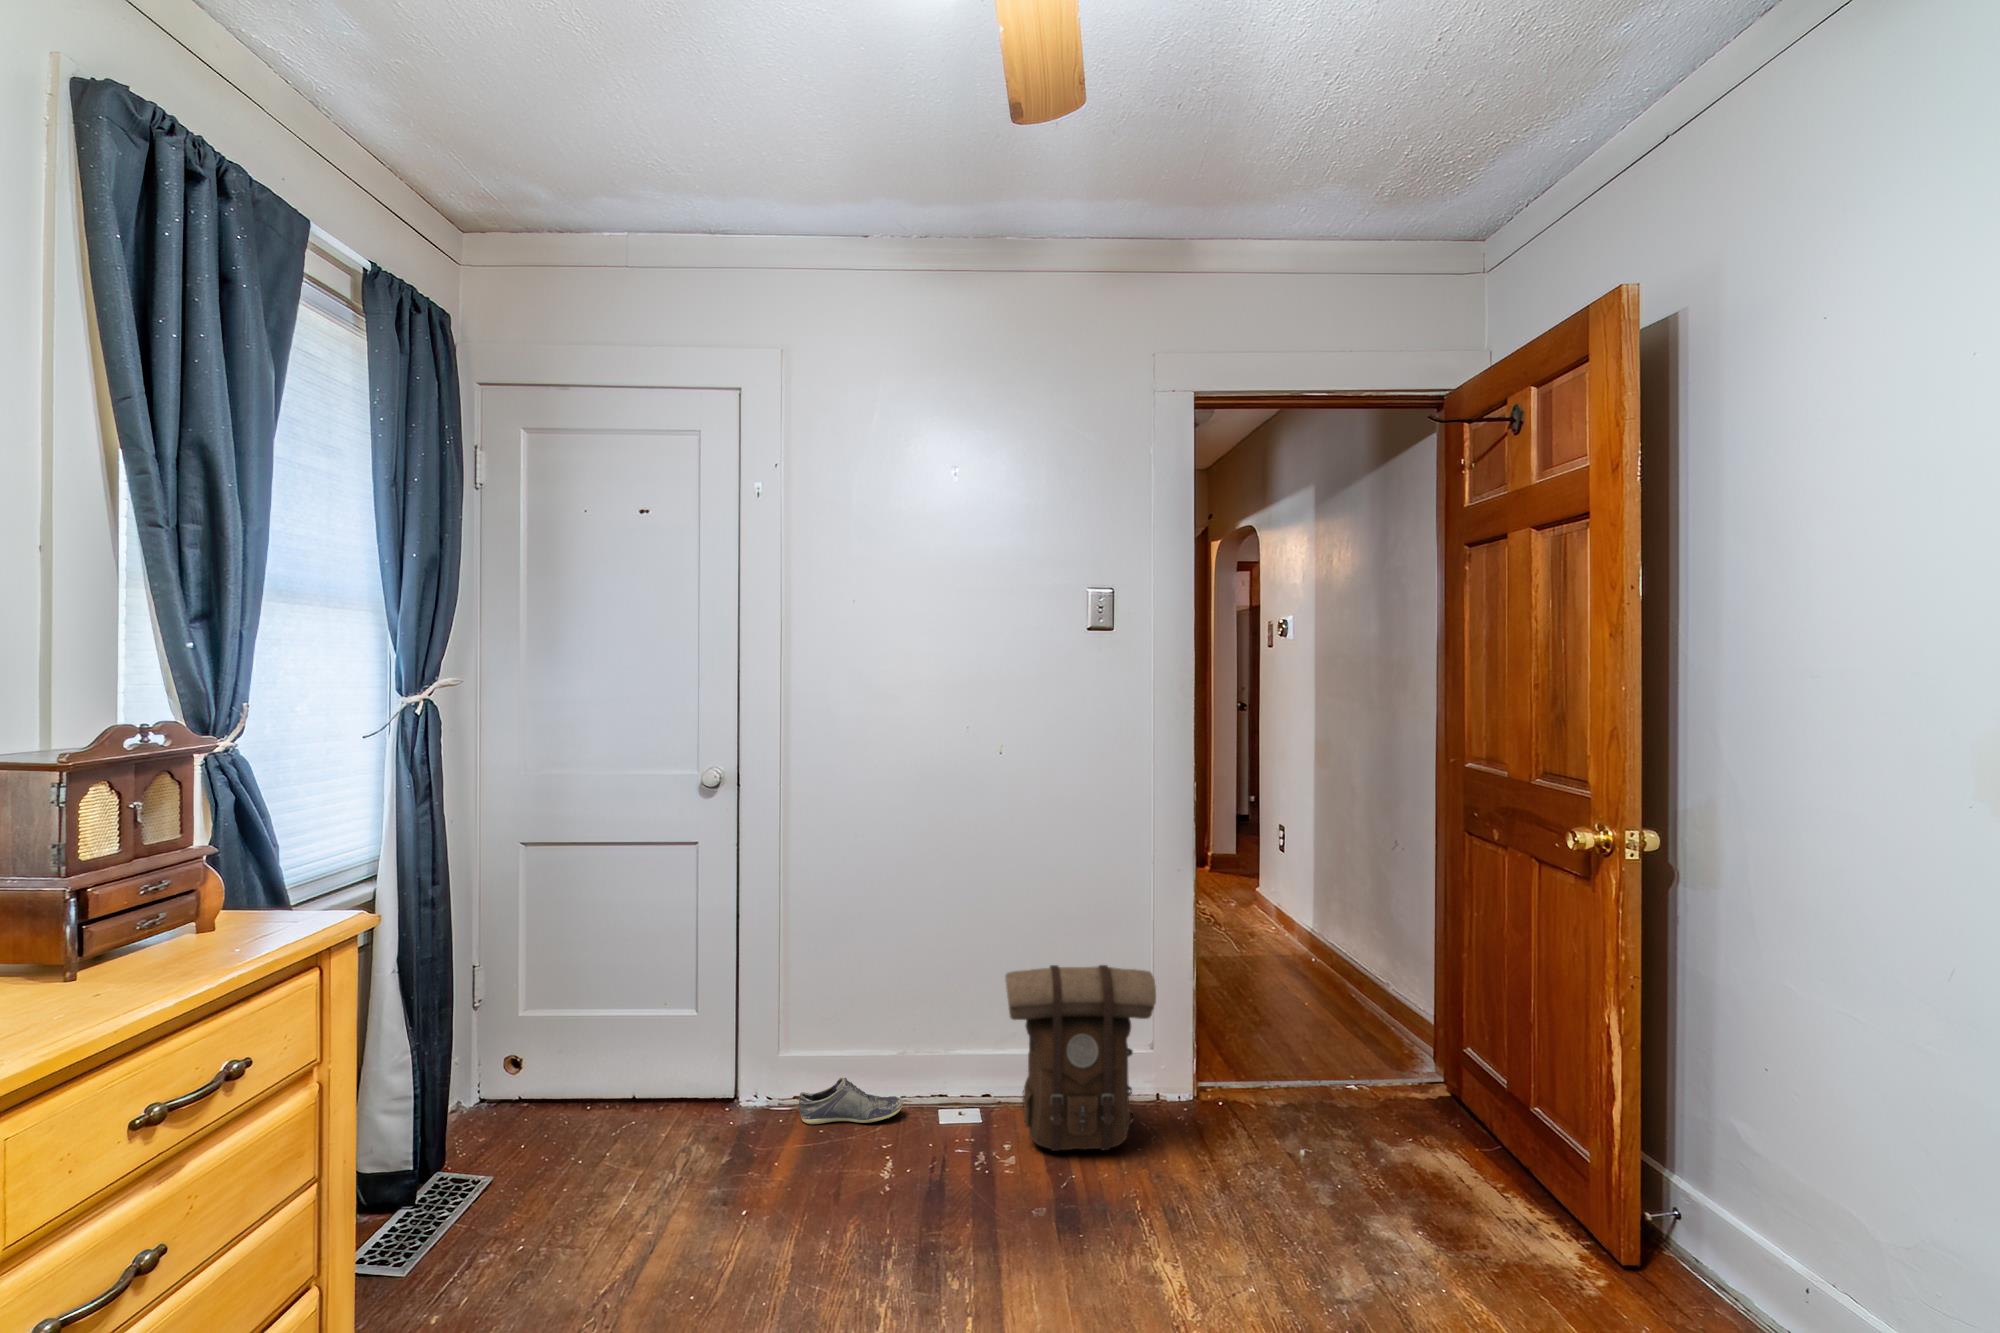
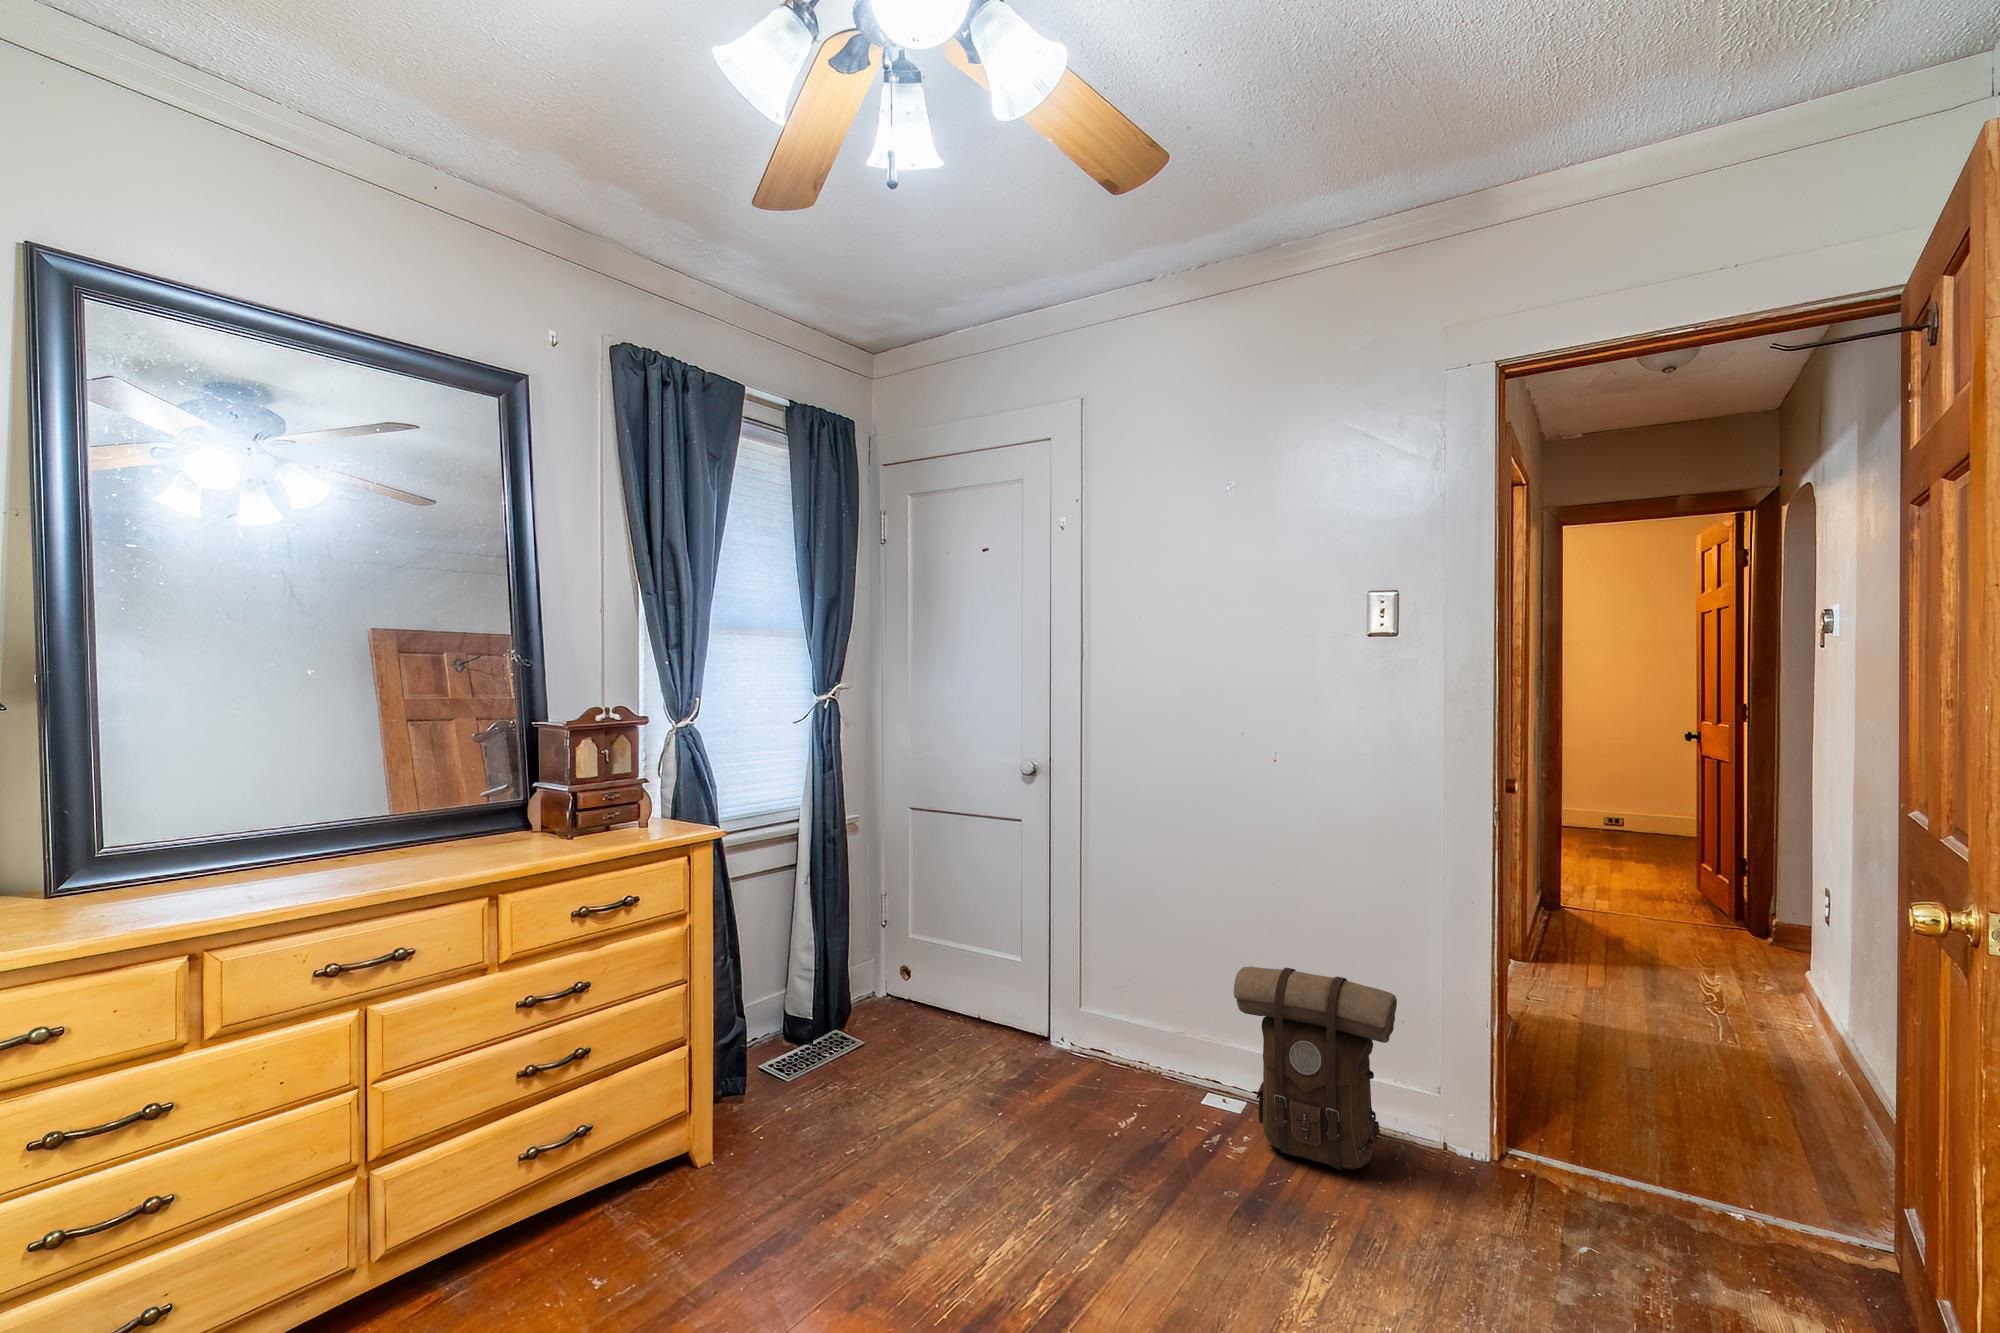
shoe: present [799,1078,903,1124] -> none [1085,1038,1171,1084]

